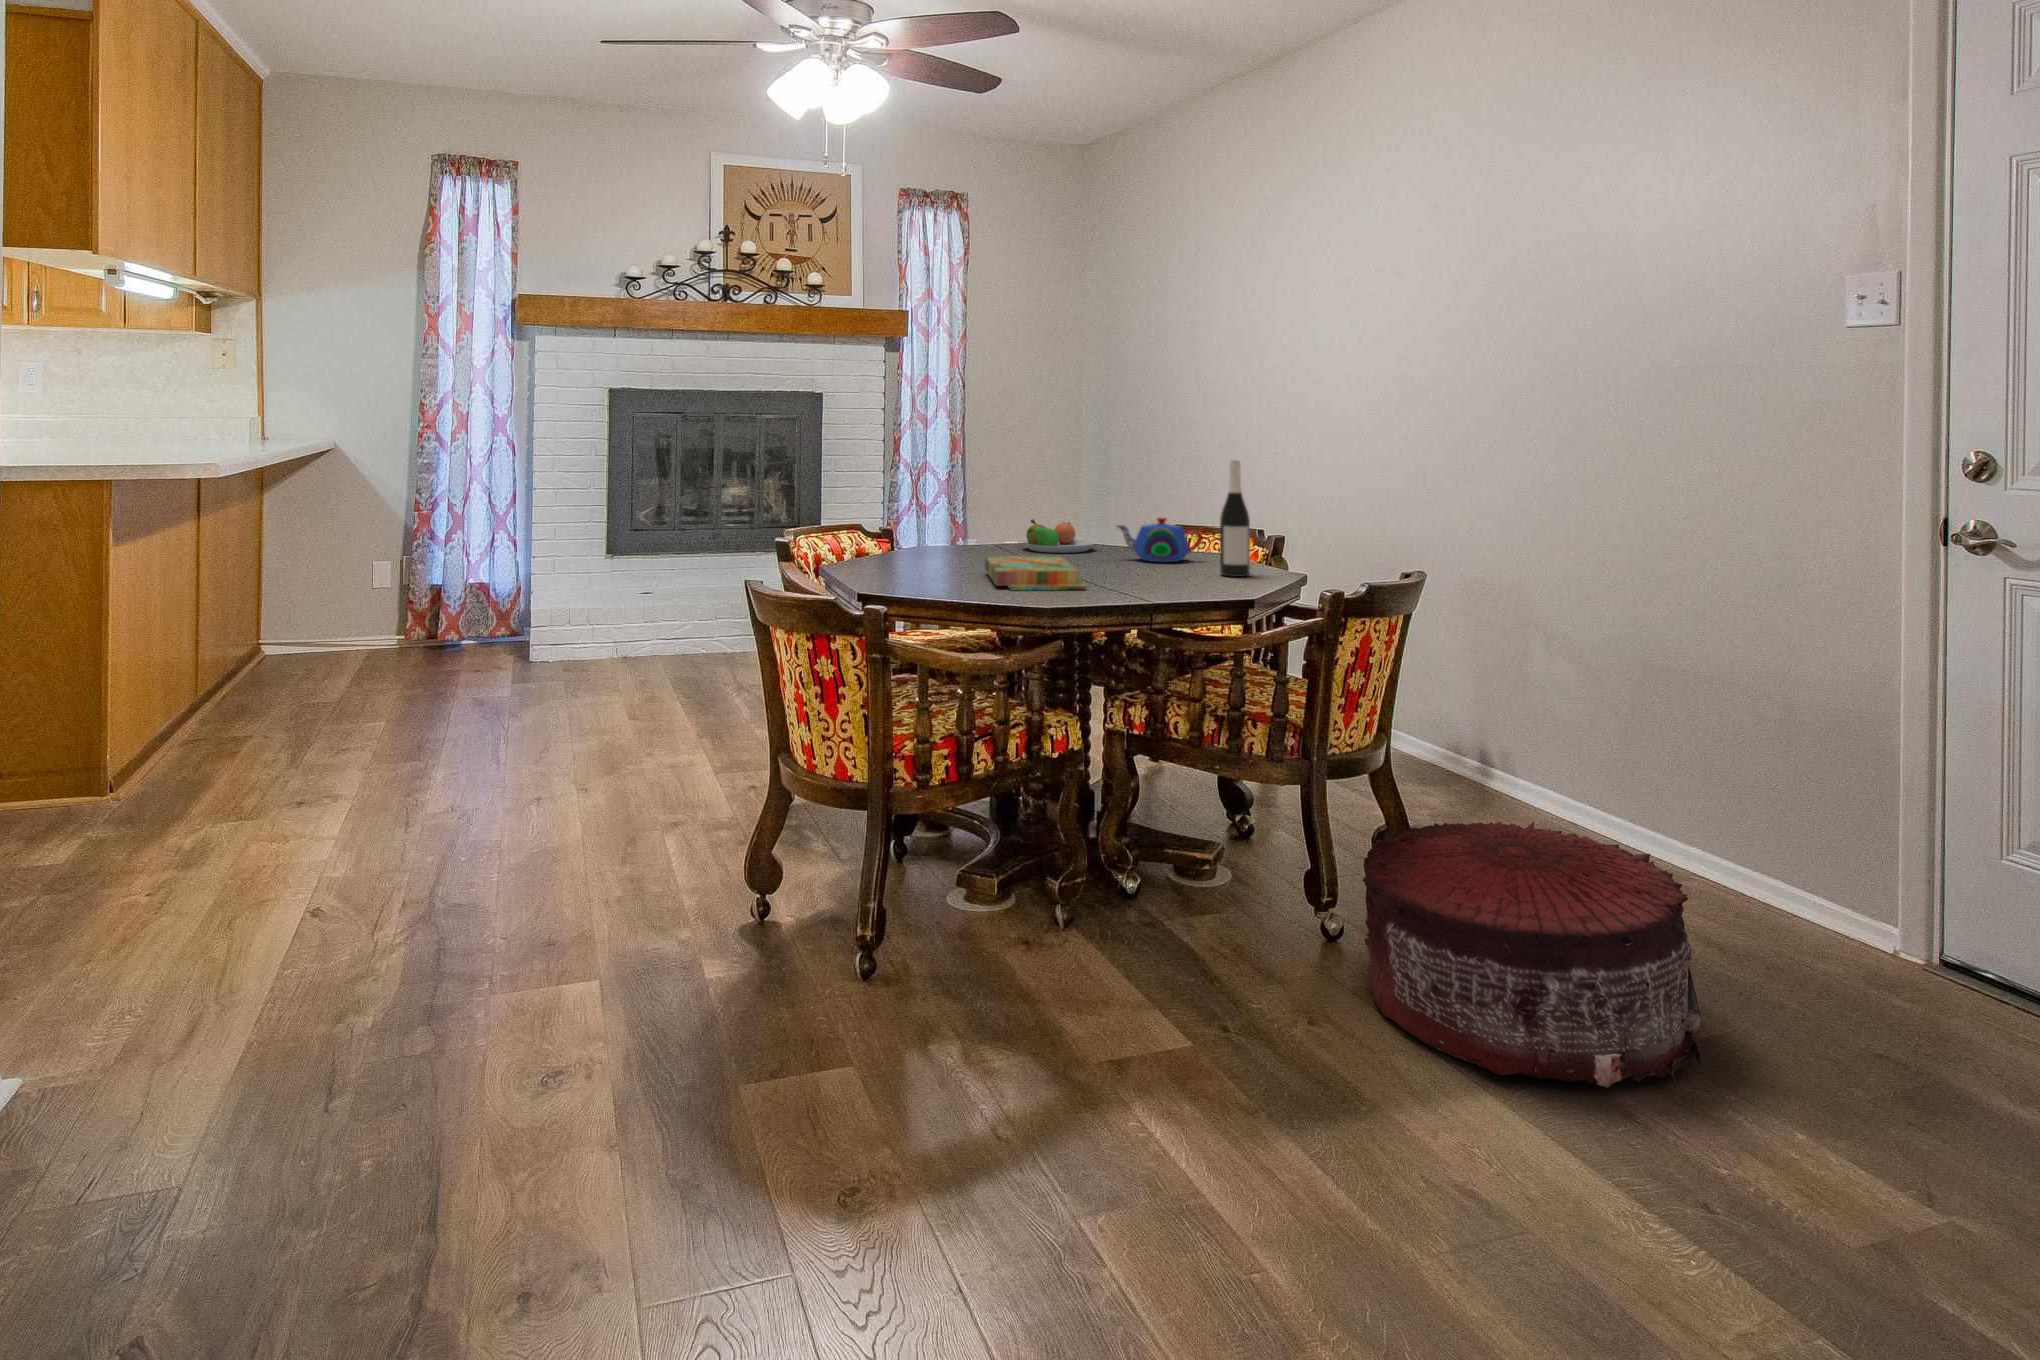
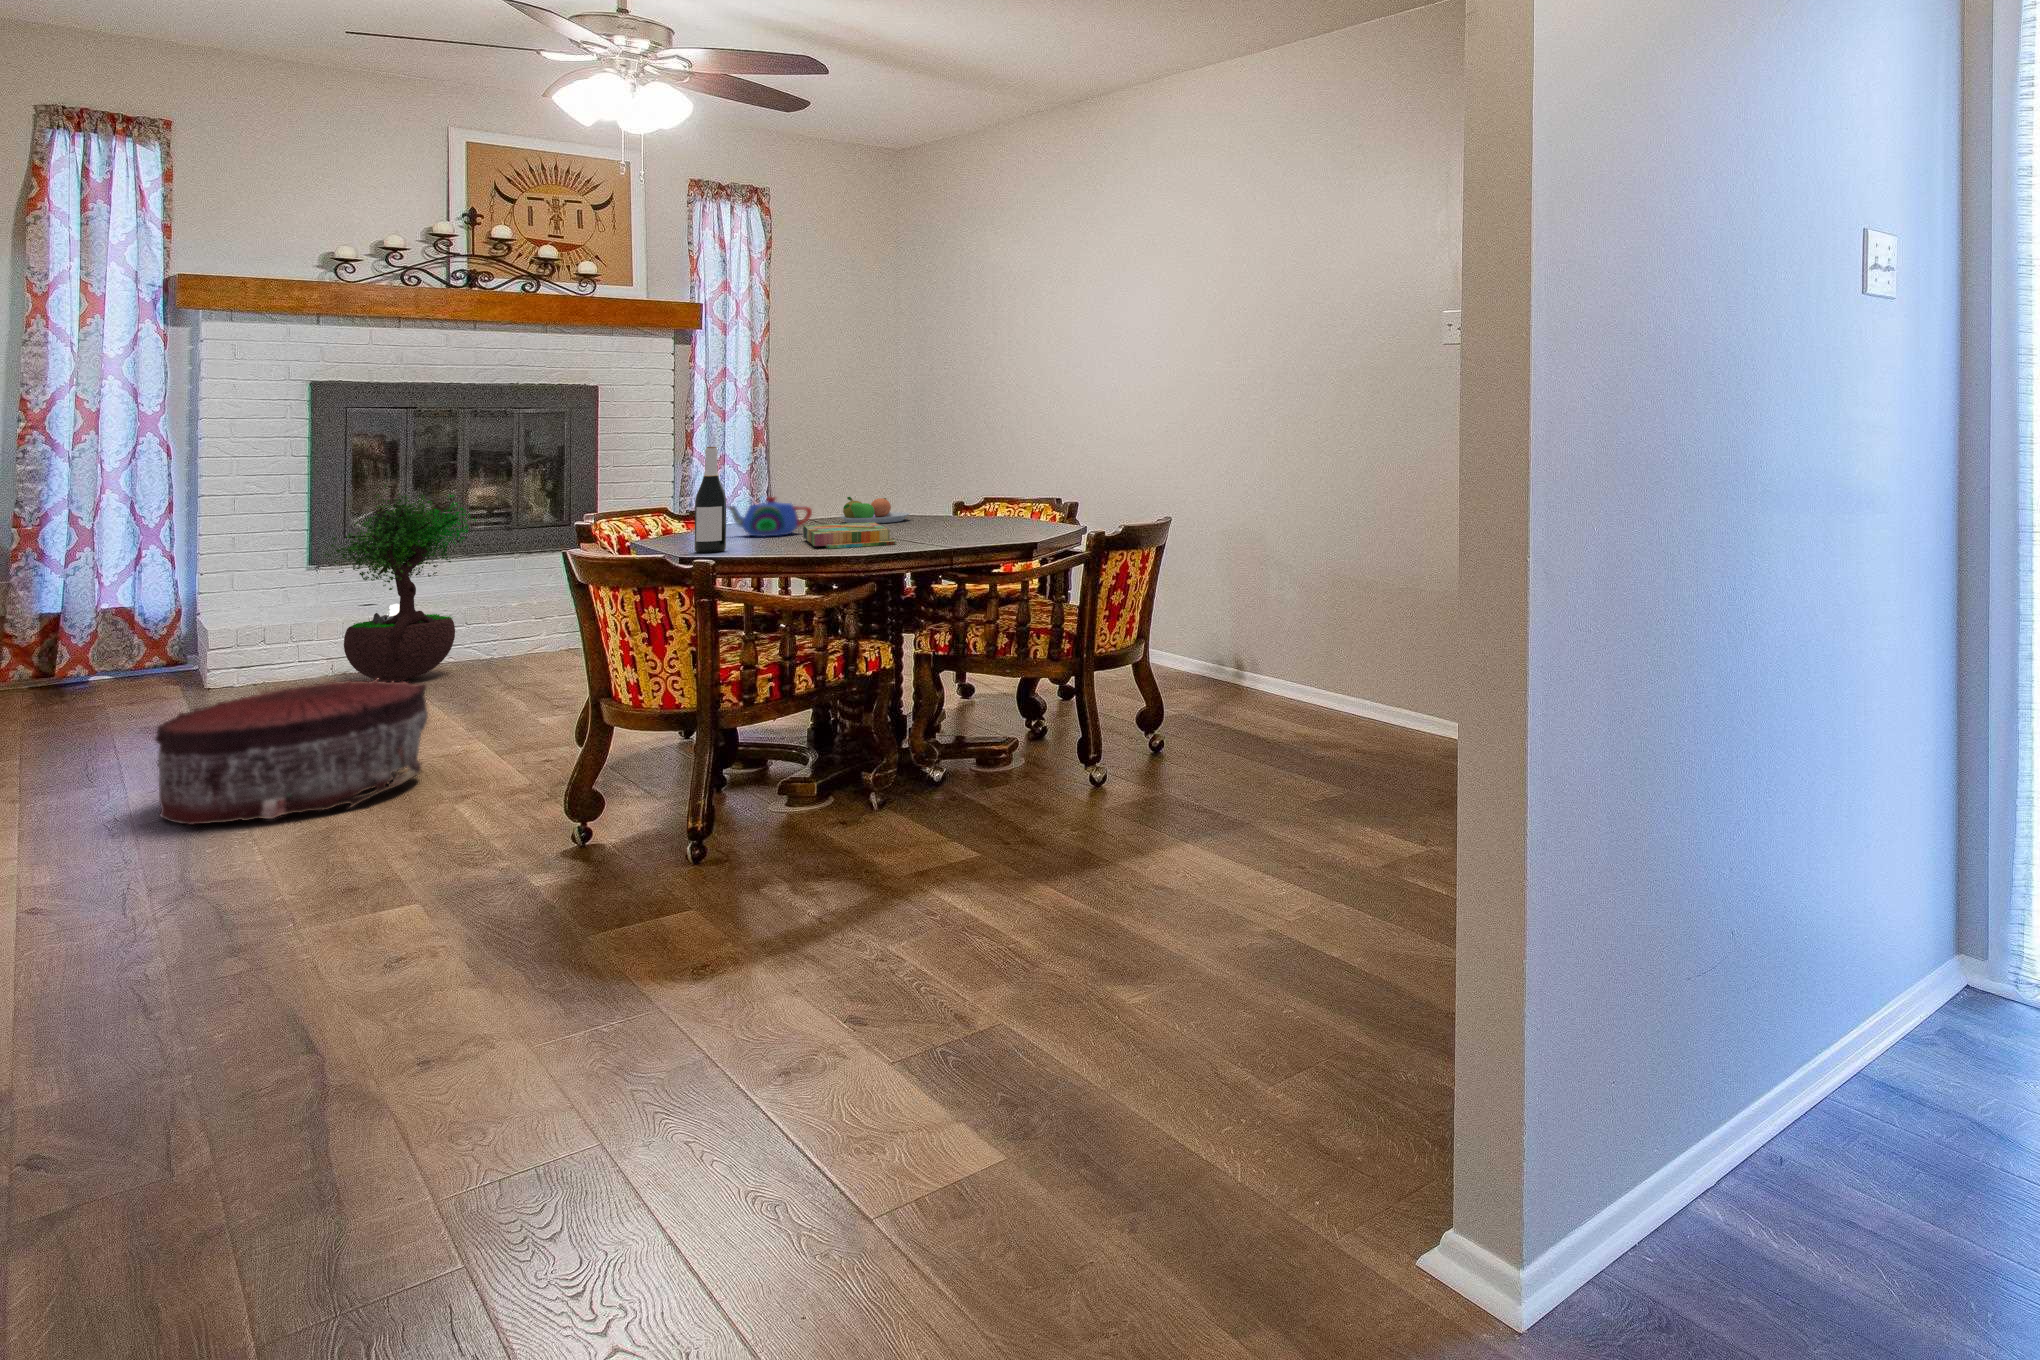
wine bottle: present [1220,460,1250,577] -> present [695,447,726,553]
potted tree: none [608,481,719,663] -> present [324,484,476,681]
teapot: present [1117,518,1202,562] -> present [727,497,812,536]
pouf: present [1363,822,1701,1087] -> present [155,679,428,825]

